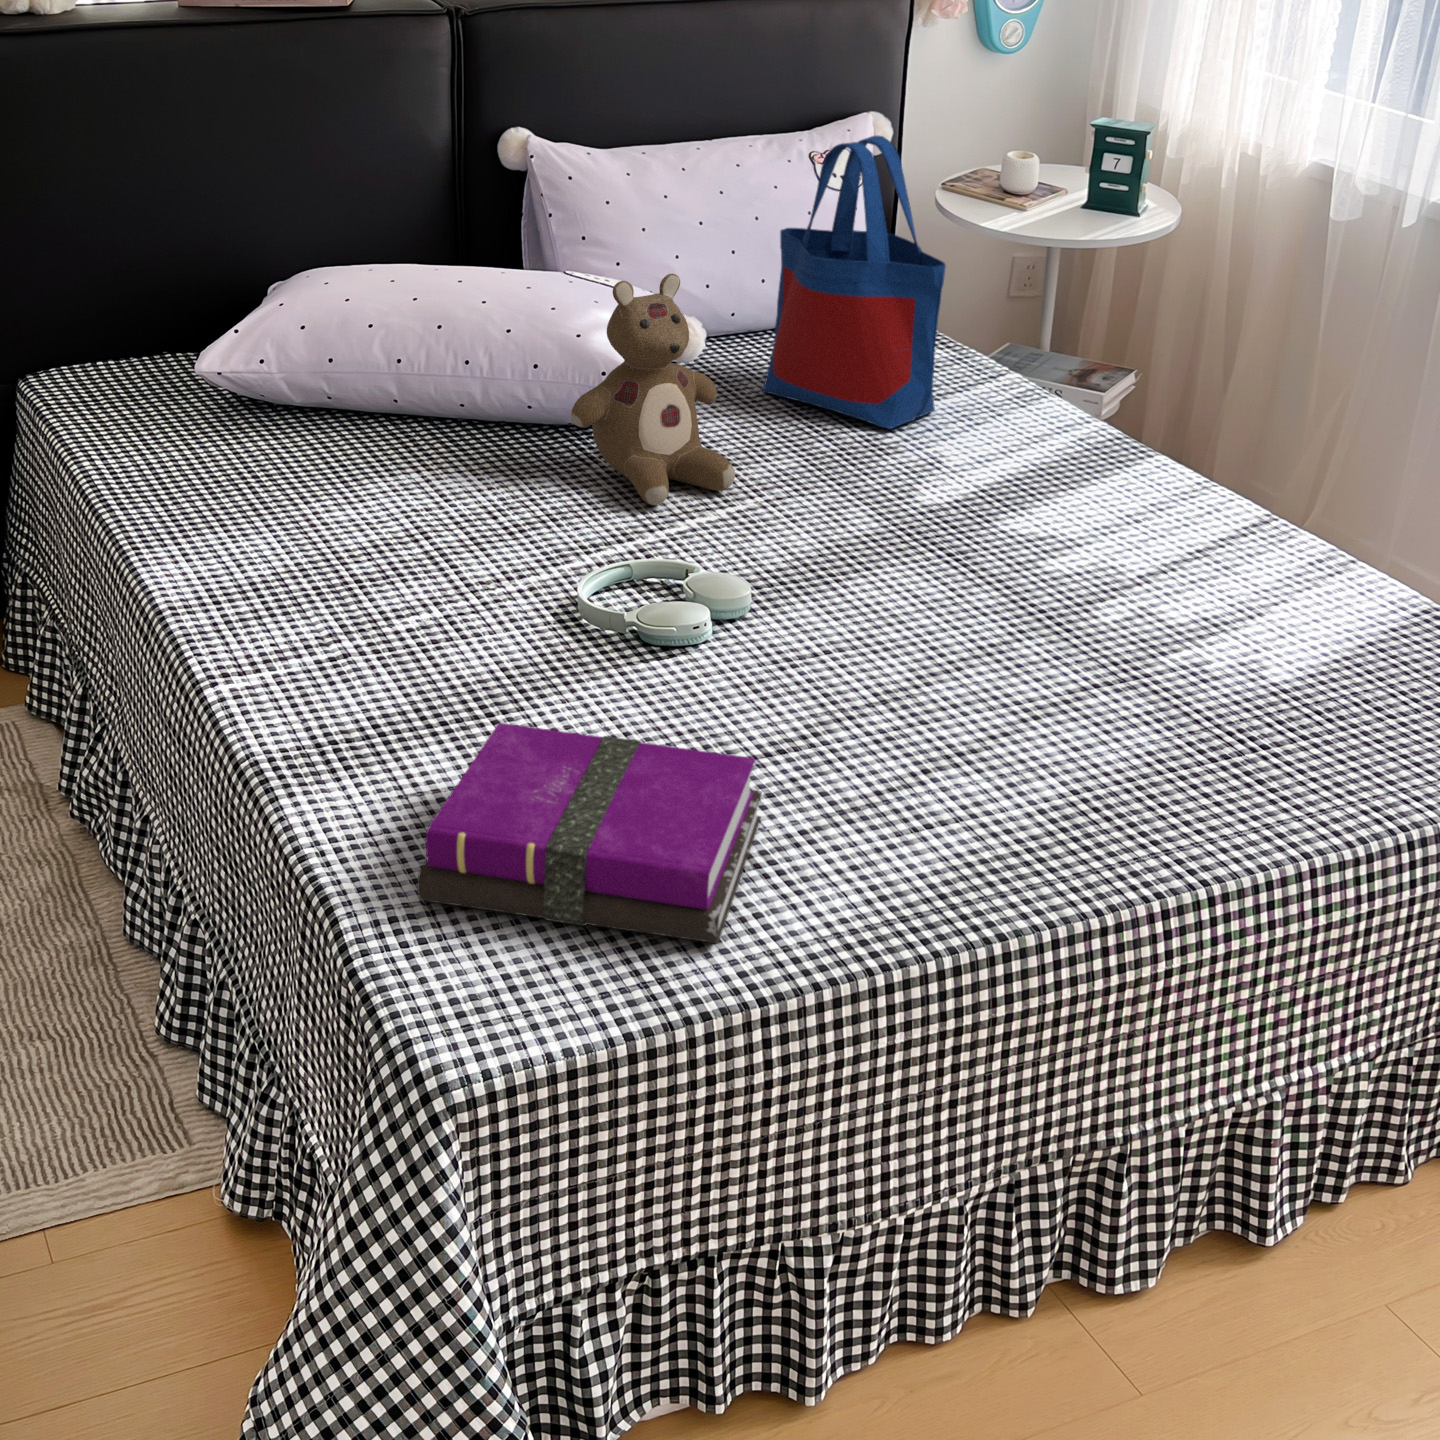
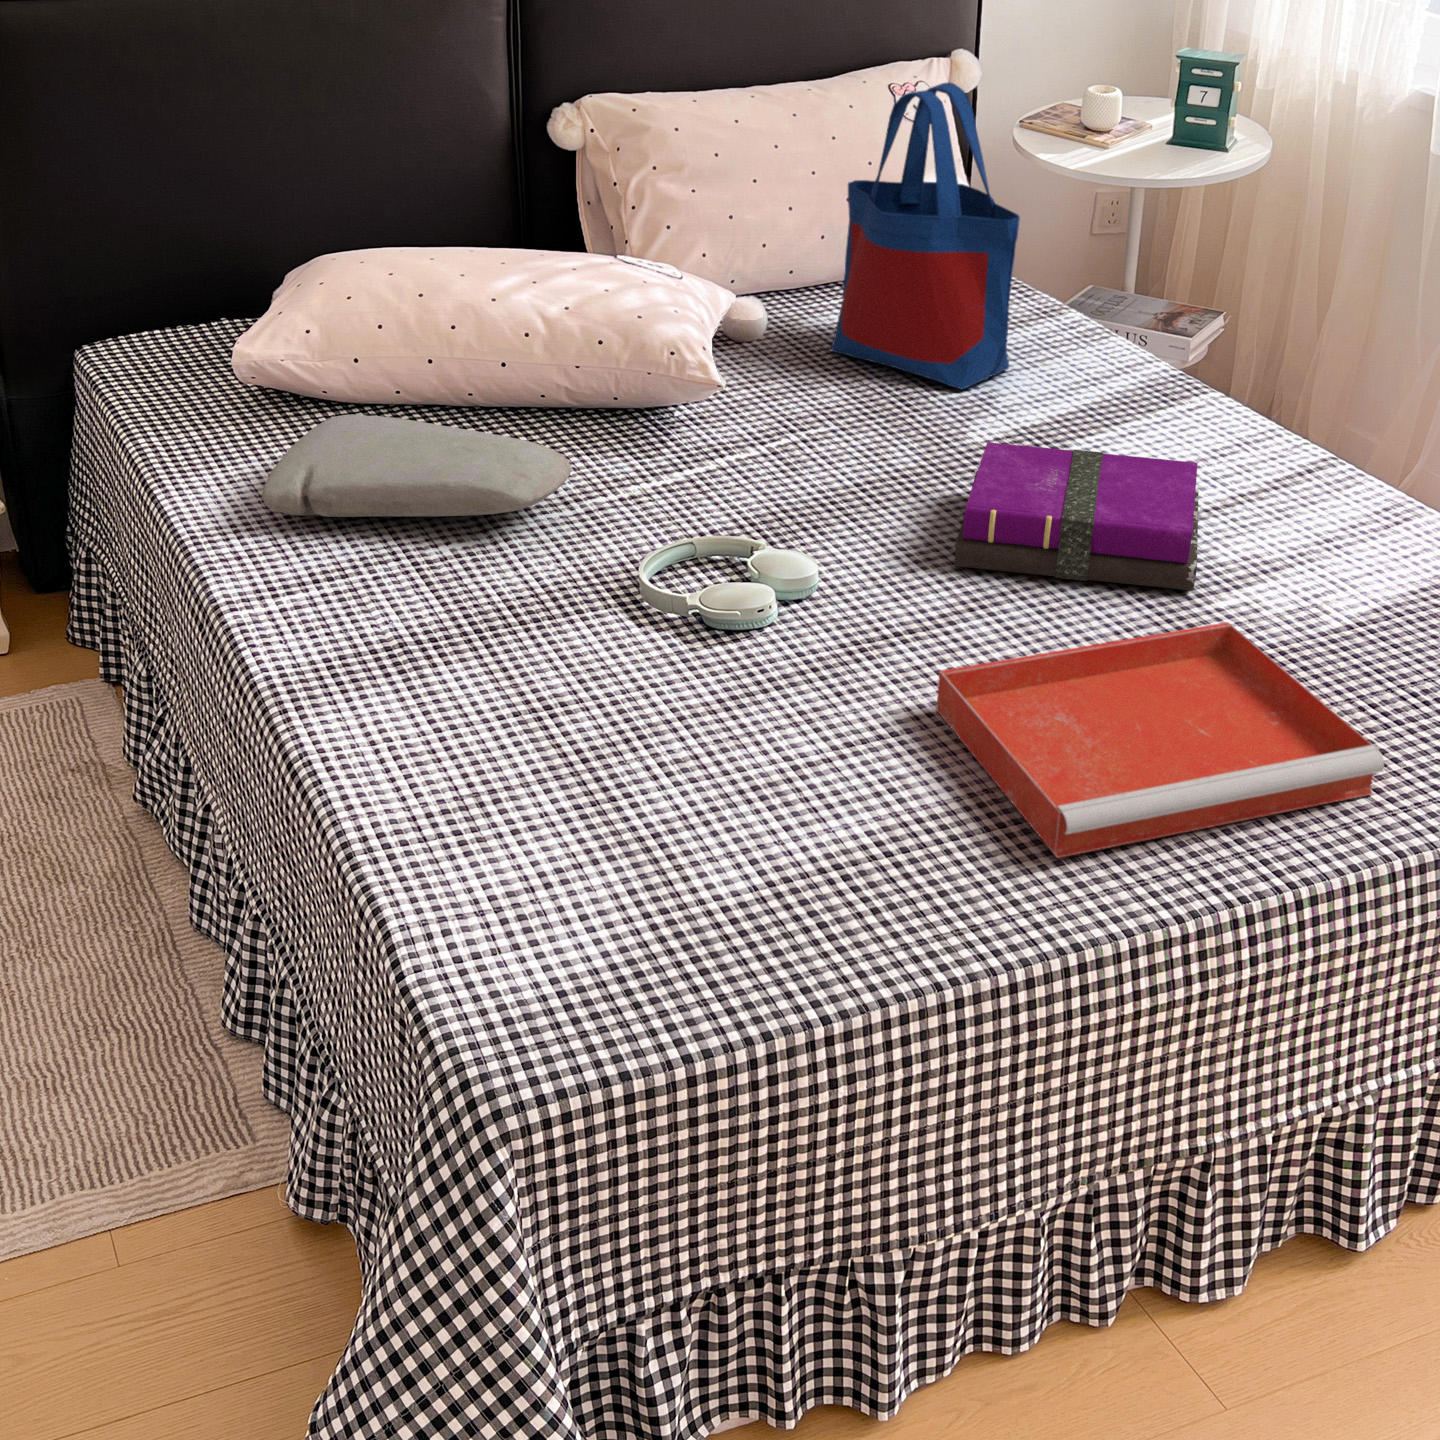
stuffed bear: present [571,274,735,505] -> none [632,235,802,477]
pillow: none [207,440,511,535] -> present [262,414,571,517]
tray: none [866,643,1290,856] -> present [937,622,1384,858]
notebook: present [417,723,762,943] -> present [955,442,1199,591]

